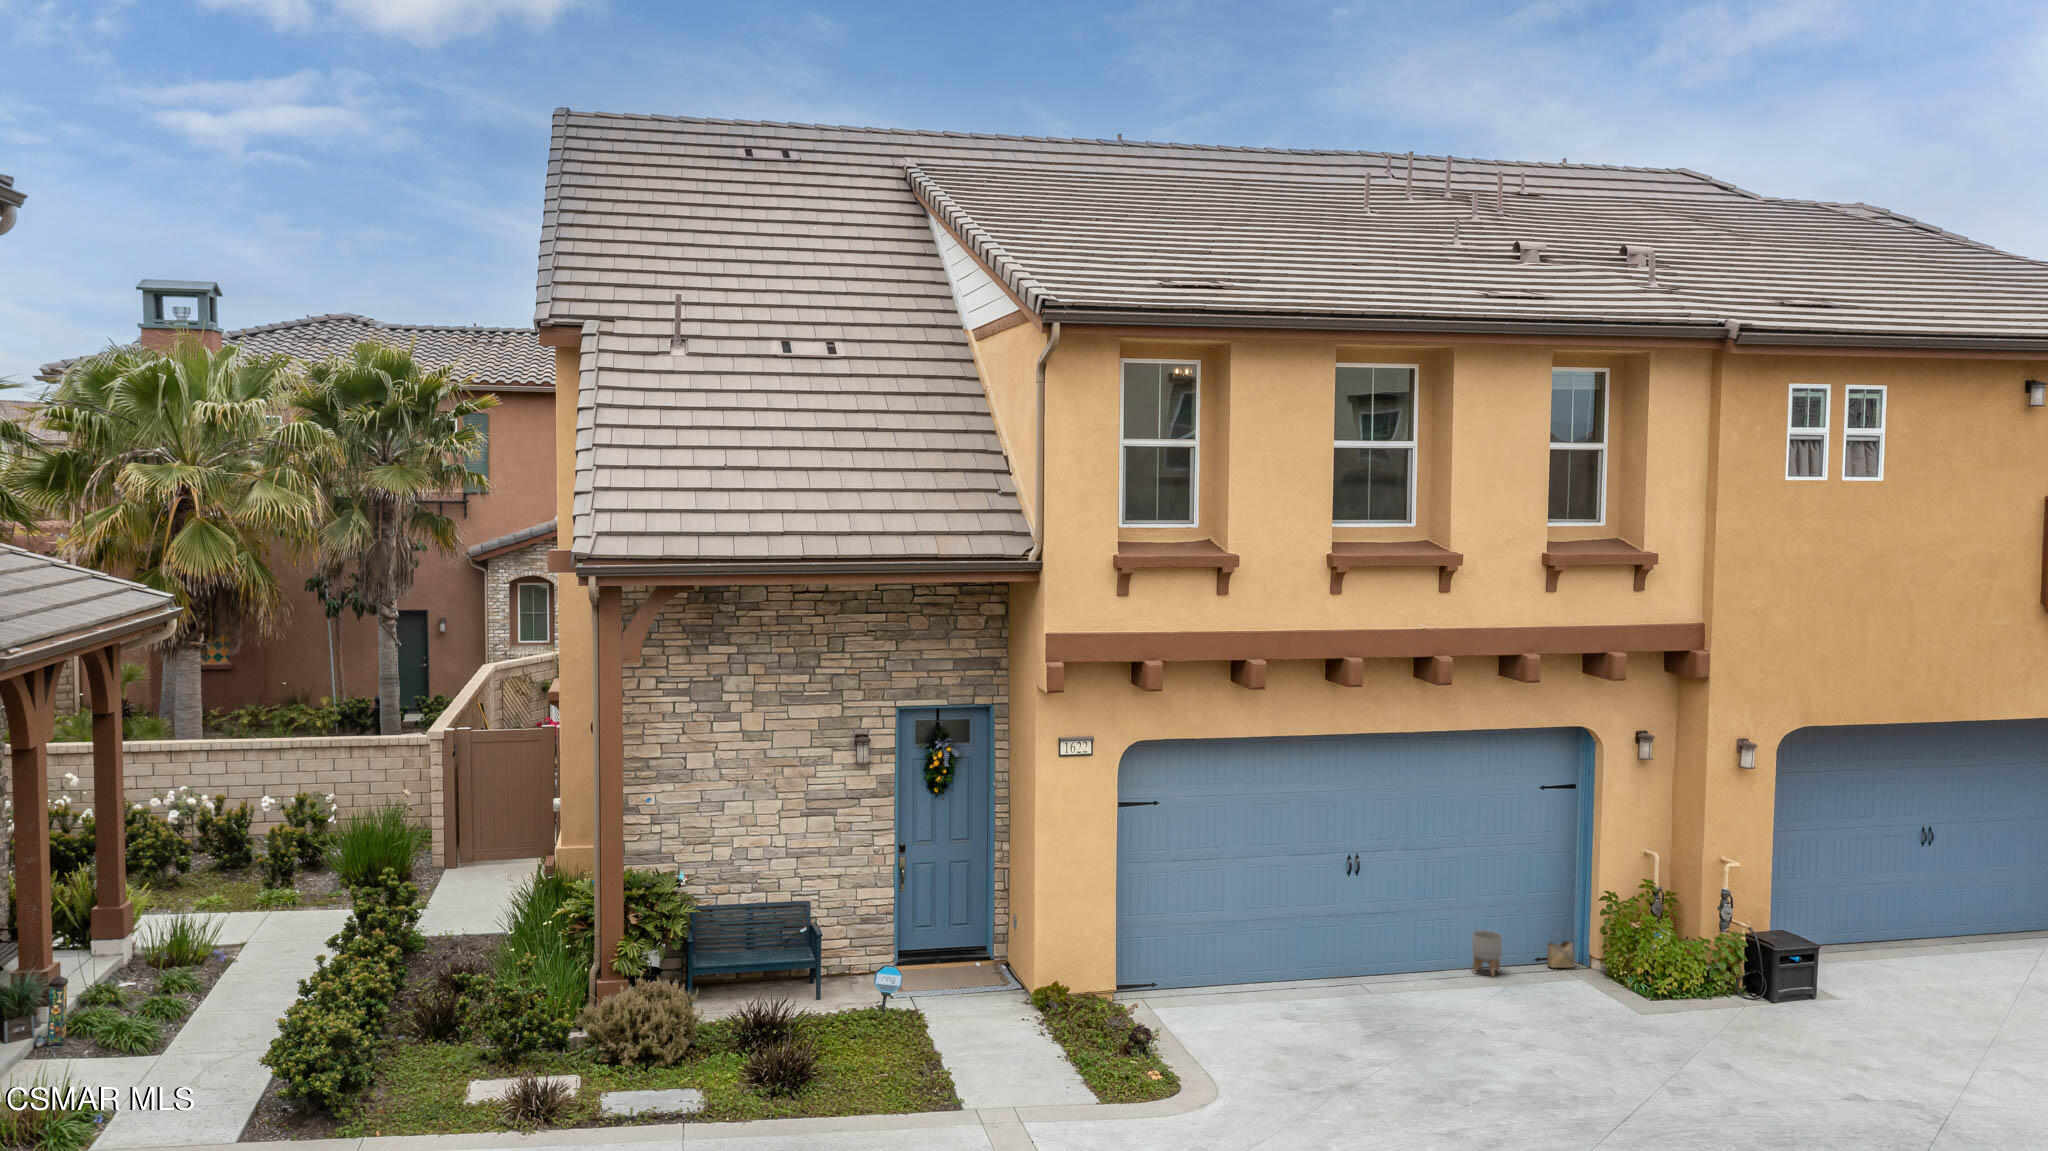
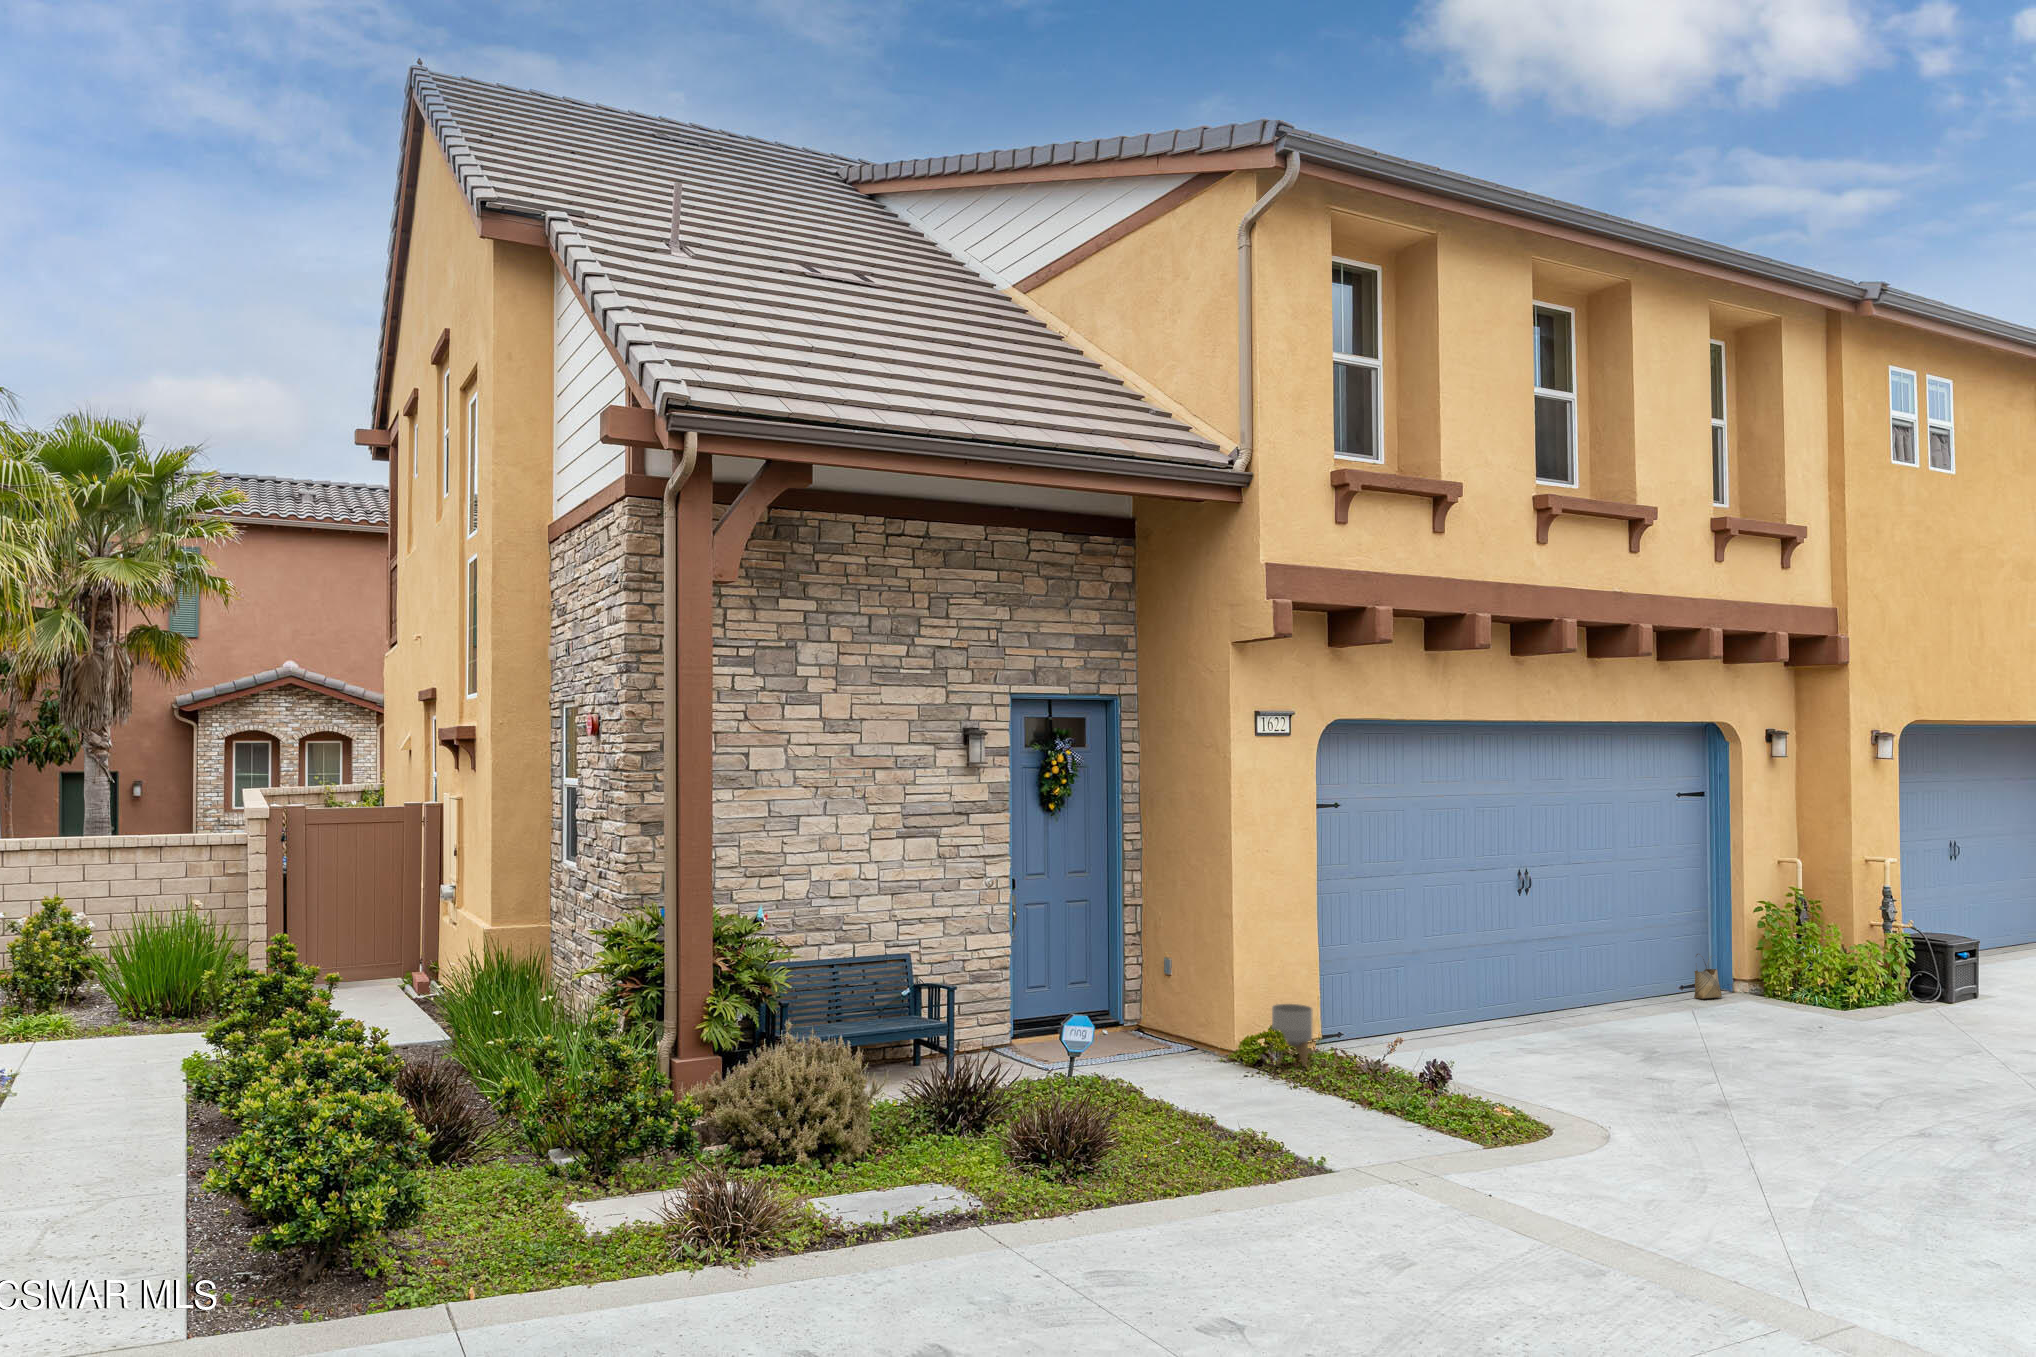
planter: present [1472,930,1502,977] -> present [1272,1004,1313,1067]

